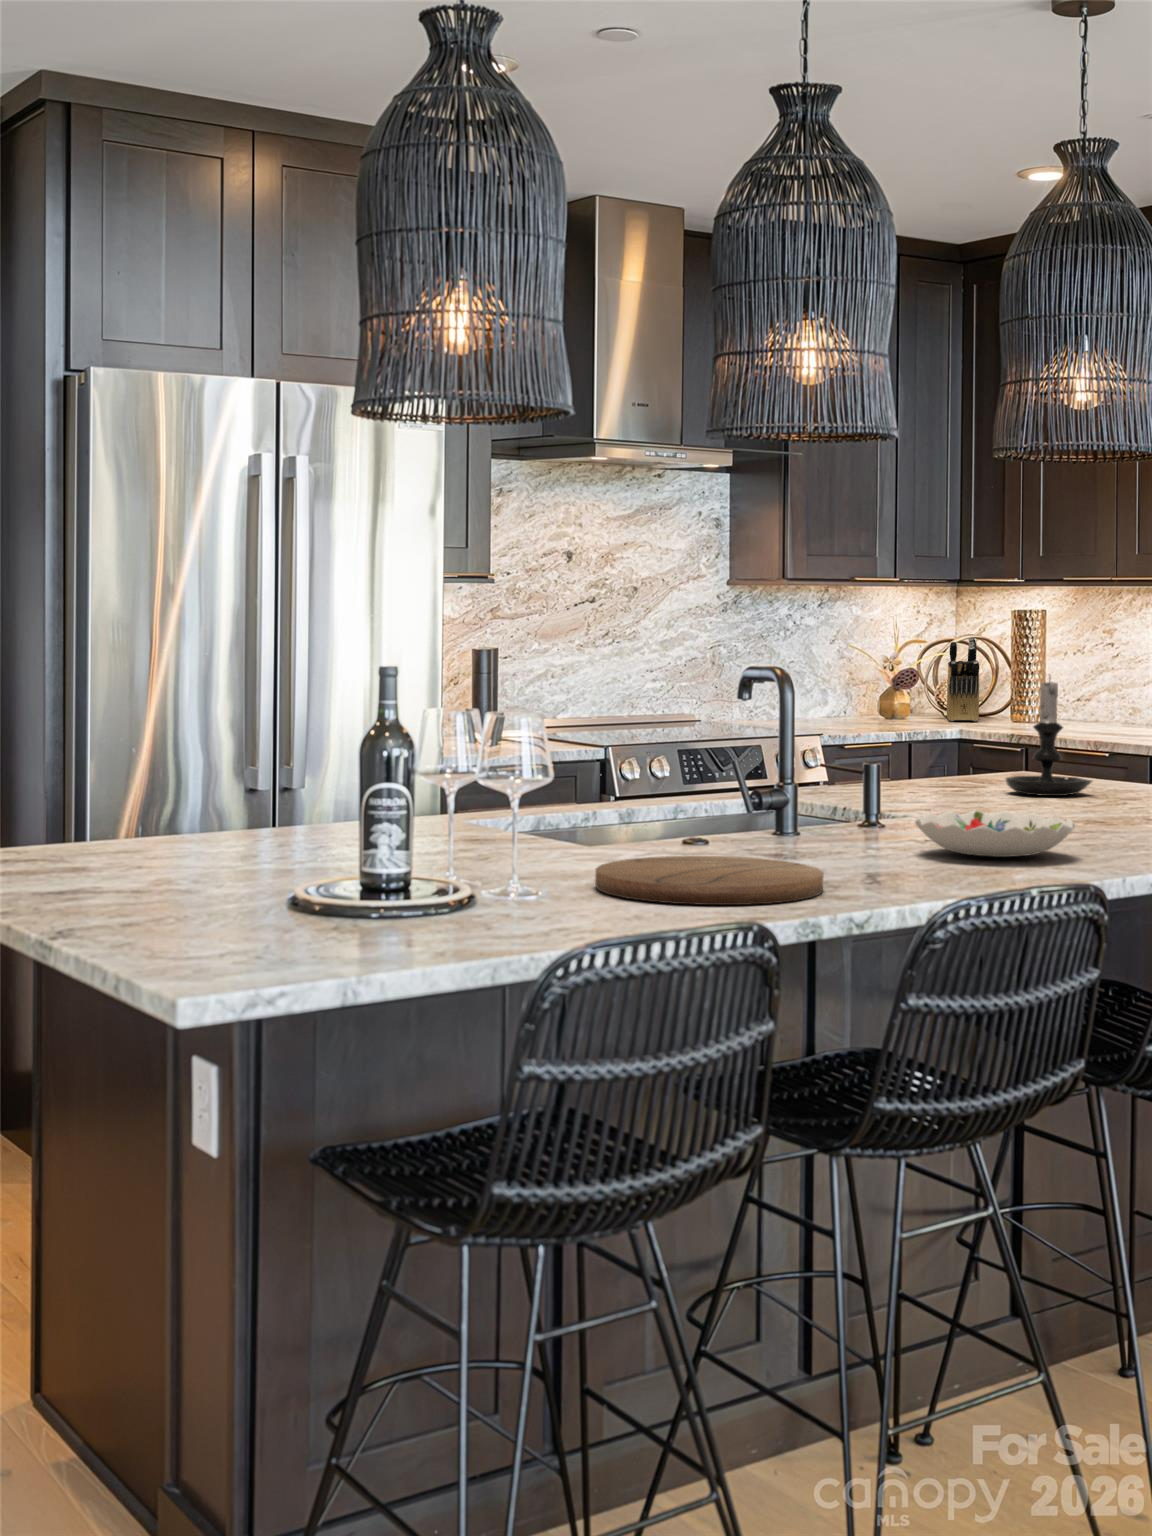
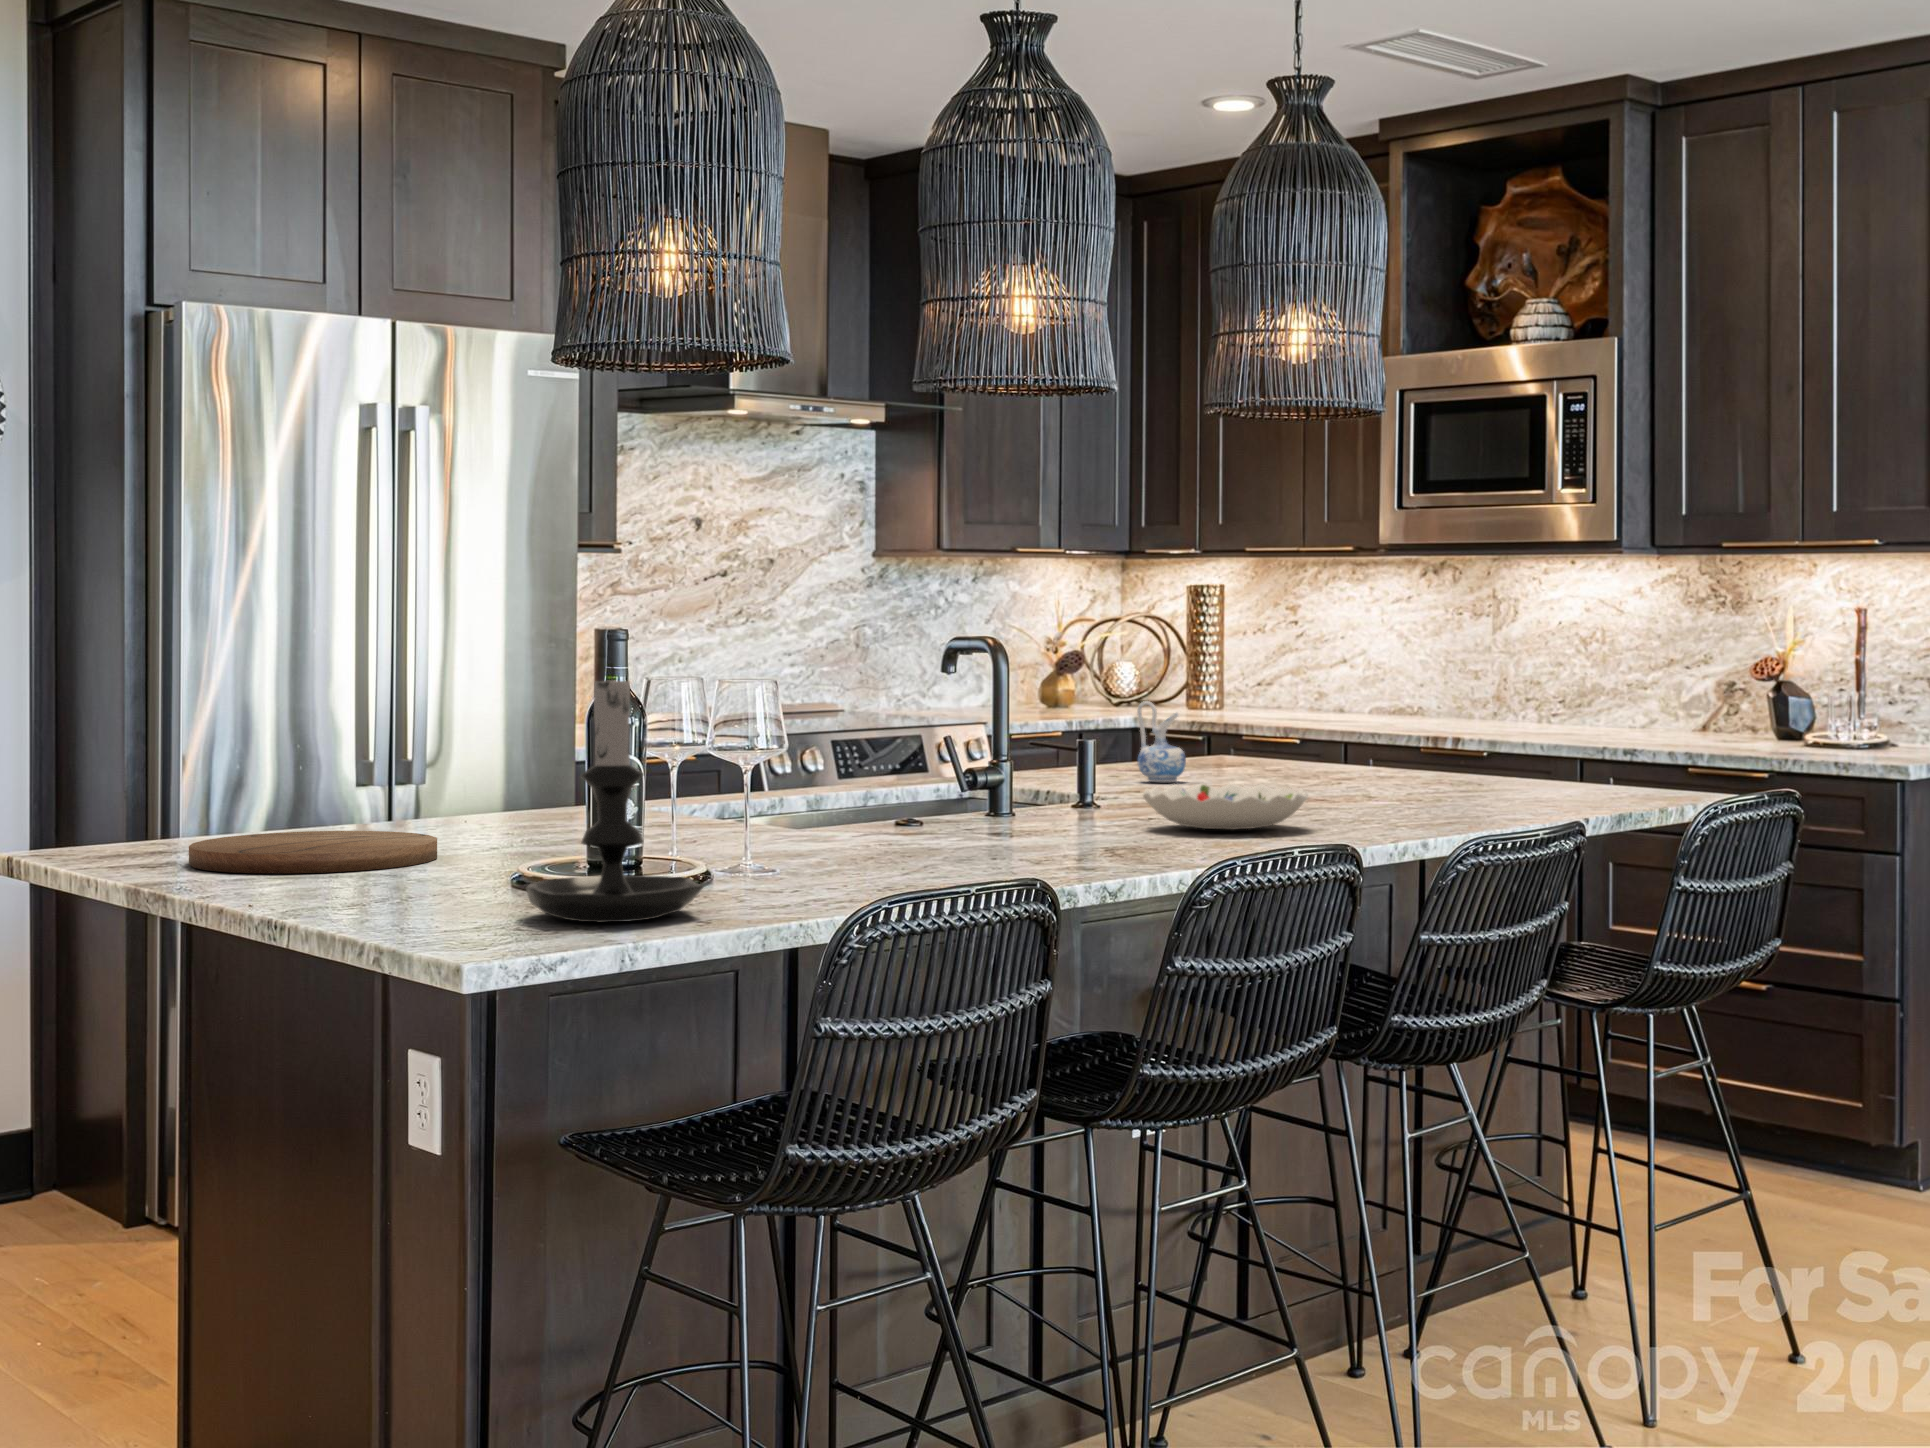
knife block: present [947,637,979,721] -> none [1118,614,1155,709]
candle holder: present [1005,681,1092,796] -> present [526,663,704,922]
ceramic pitcher: none [937,723,982,798] -> present [1137,701,1186,782]
cutting board: present [595,856,824,905] -> present [189,831,437,873]

